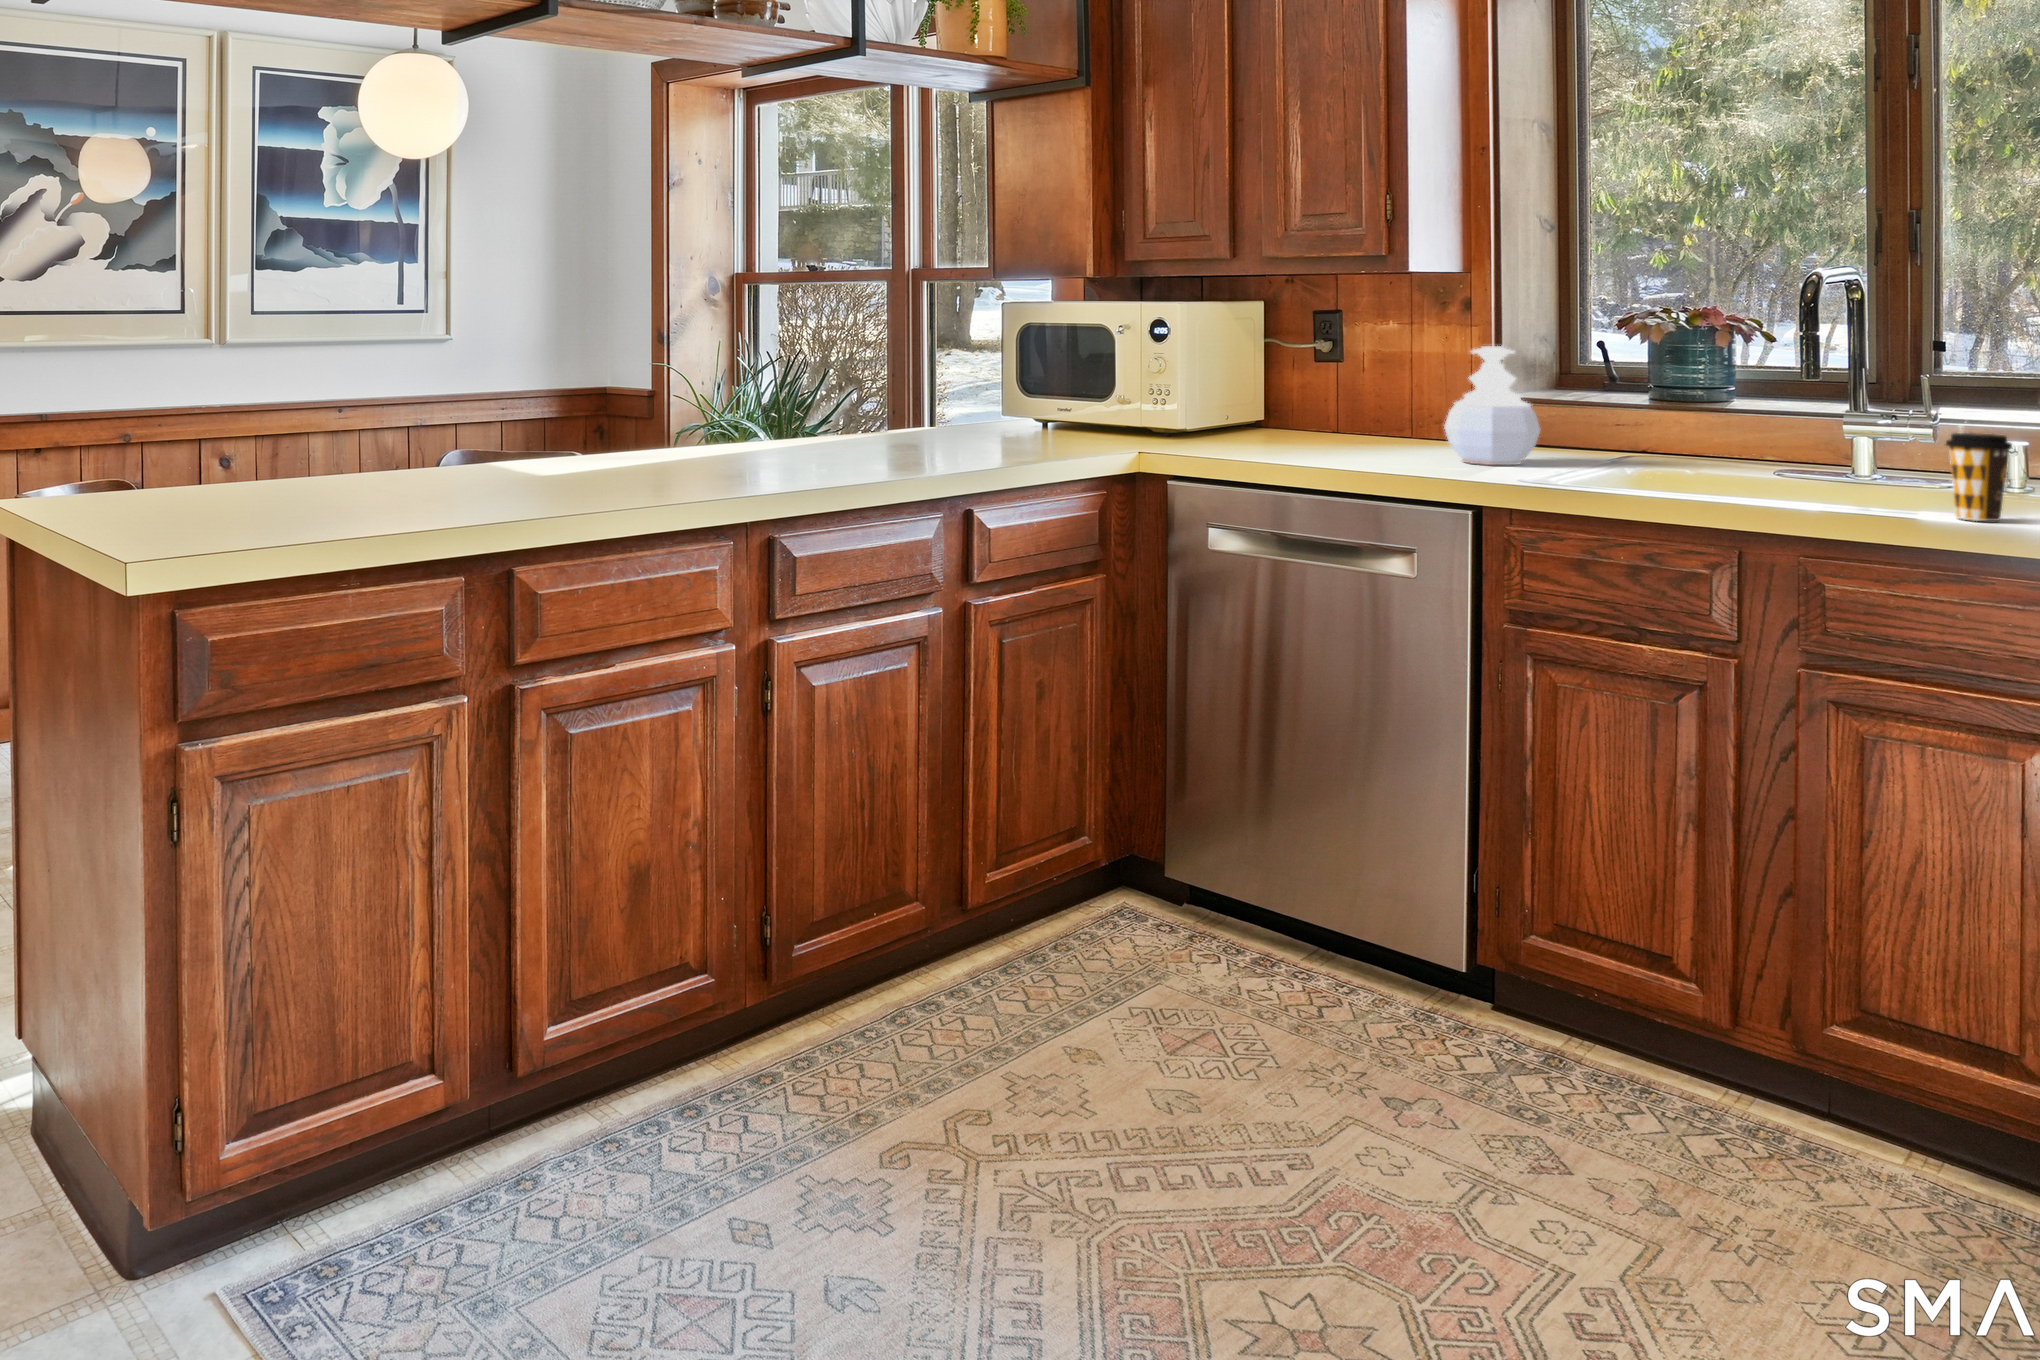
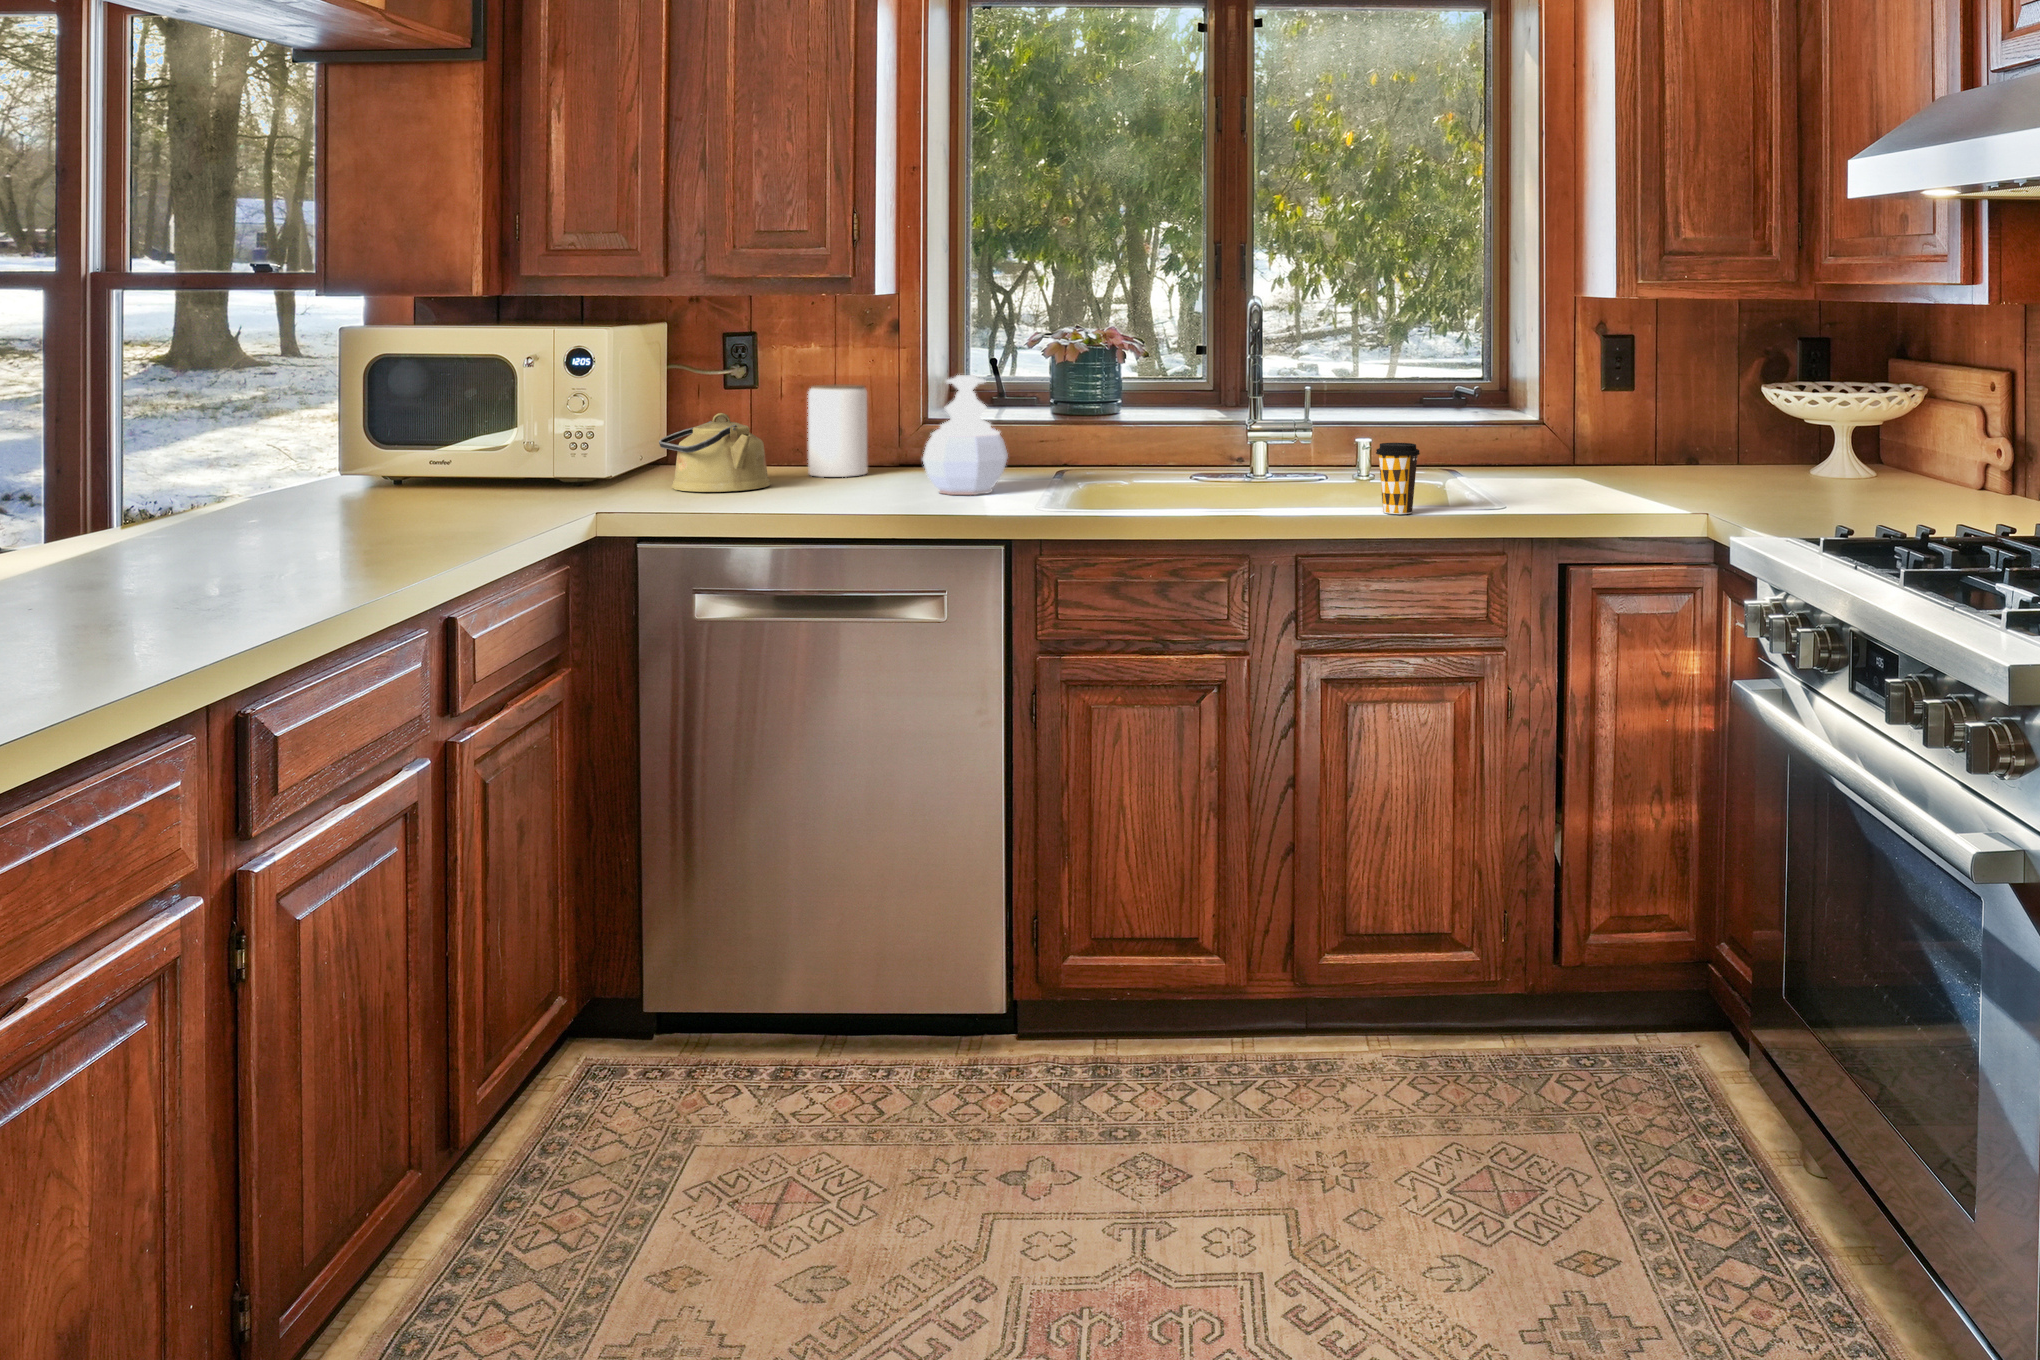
jar: none [1375,357,1435,445] -> present [808,384,867,477]
kettle: none [1229,377,1323,446] -> present [659,413,770,492]

